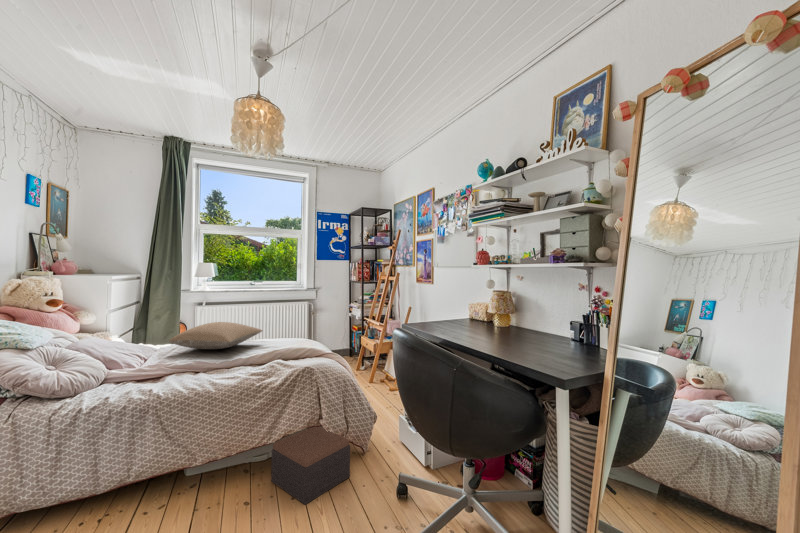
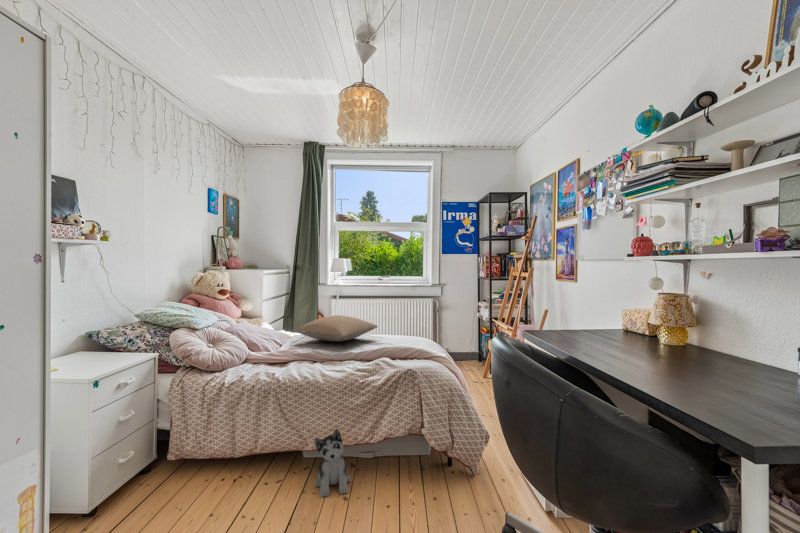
footstool: present [271,427,350,504] -> none [373,431,452,513]
plush toy: none [206,436,247,511] -> present [314,429,351,497]

